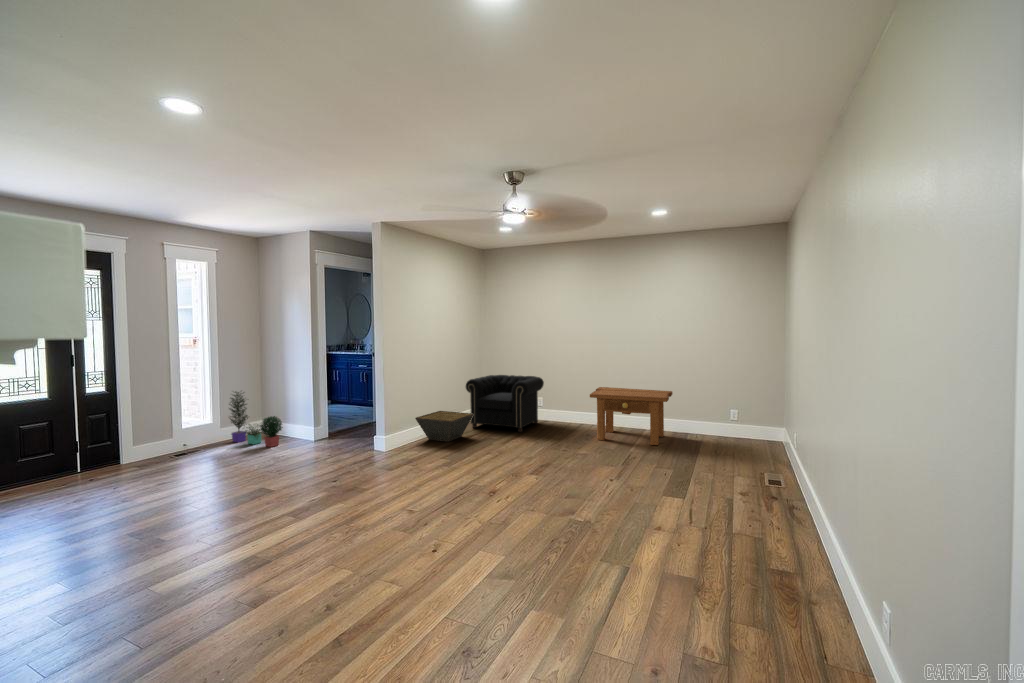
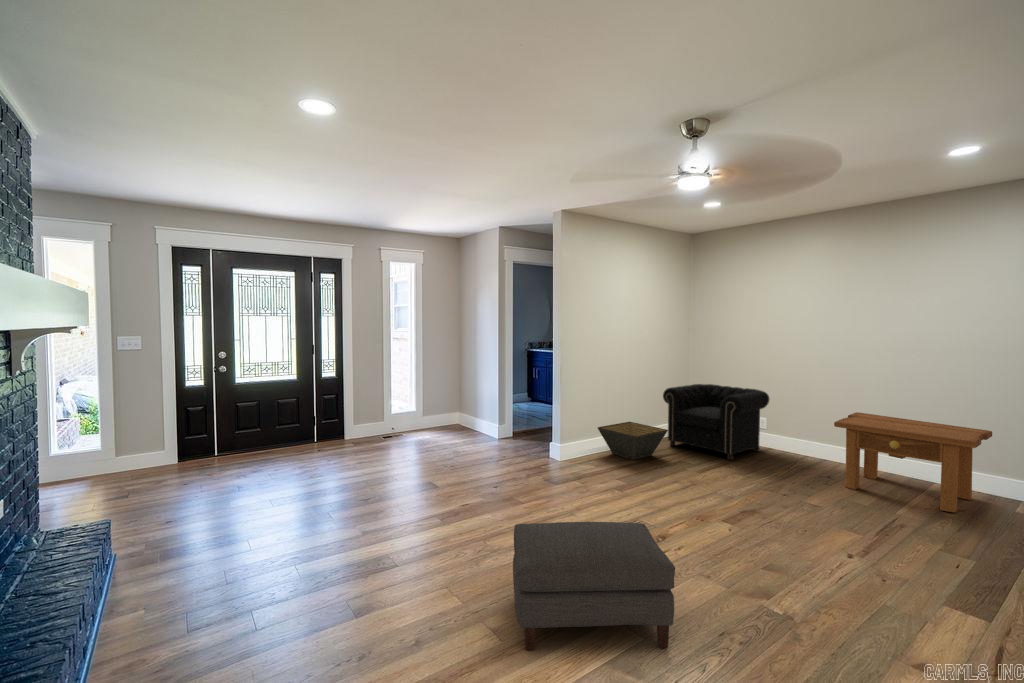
potted plant: present [229,392,283,447] -> none [428,382,471,440]
ottoman: none [394,477,528,587] -> present [513,522,675,650]

